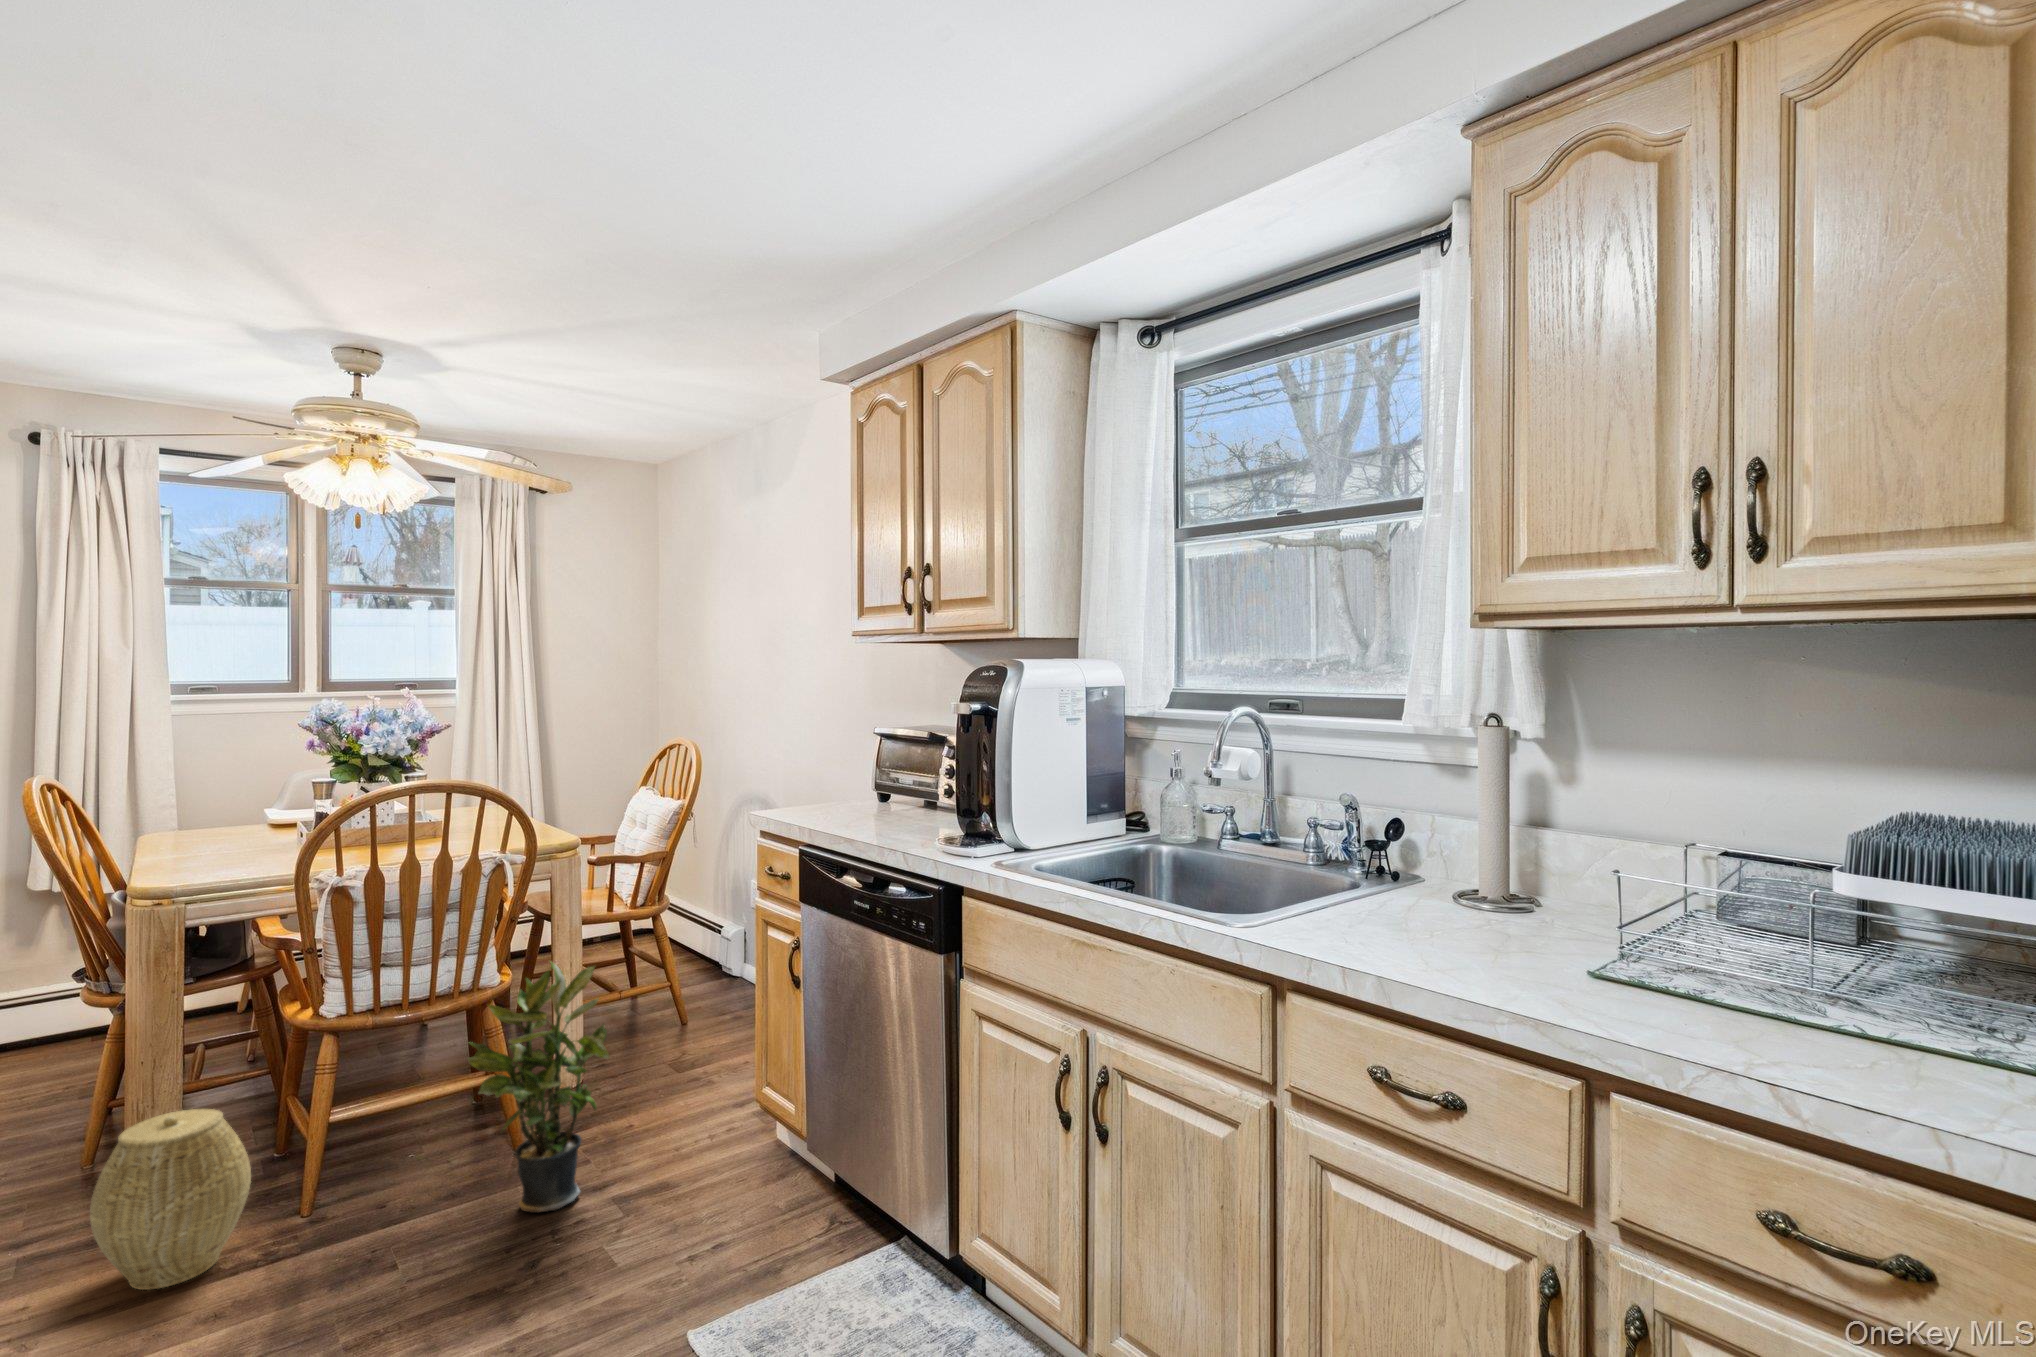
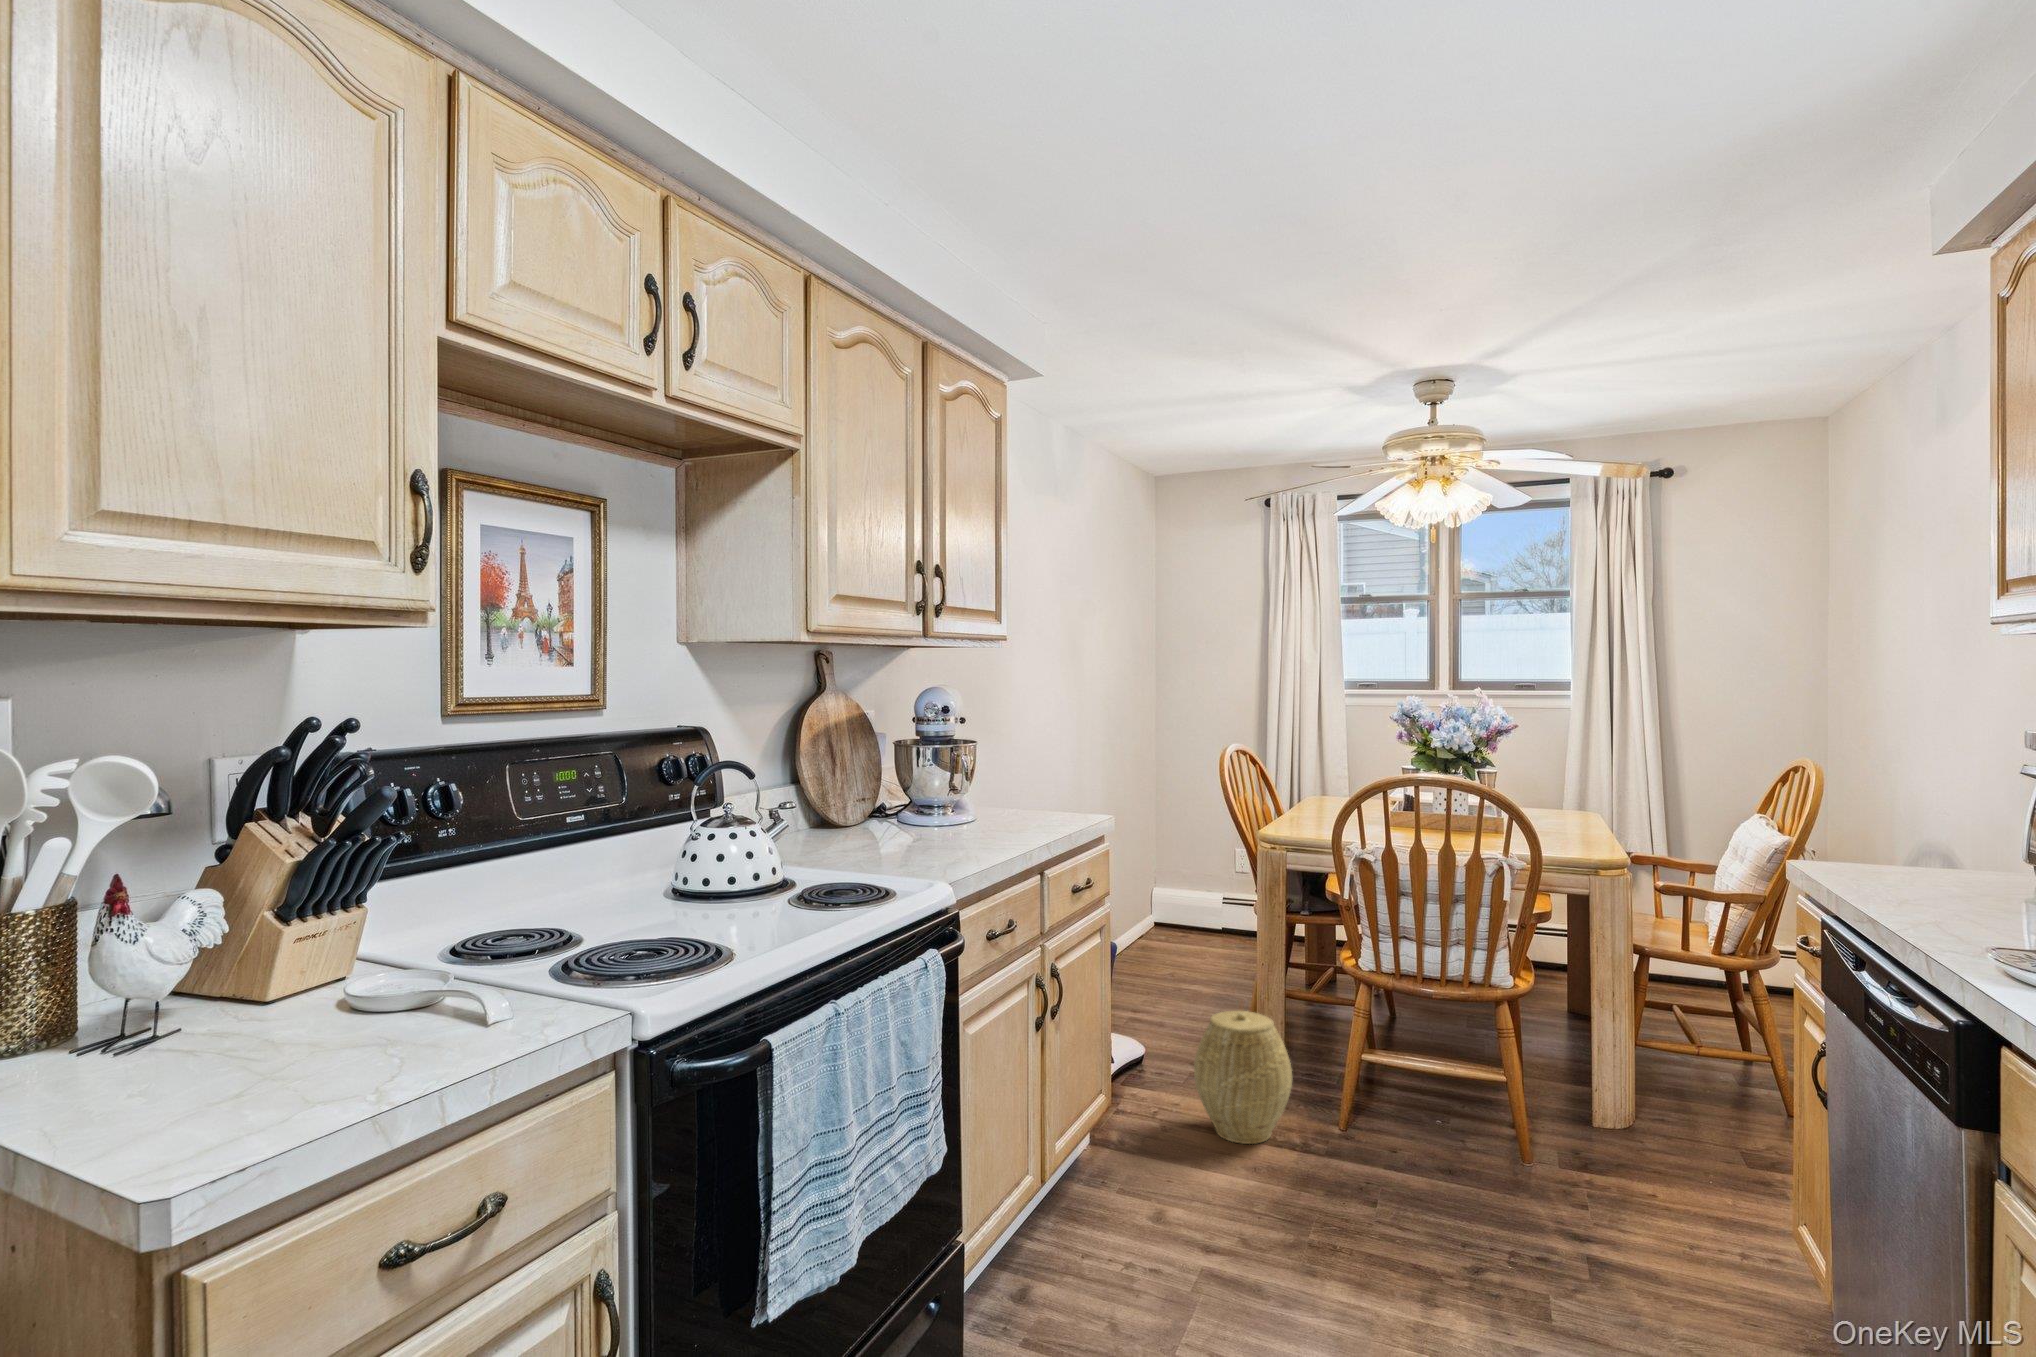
potted plant: present [468,962,610,1213] -> none [1445,971,1594,1234]

